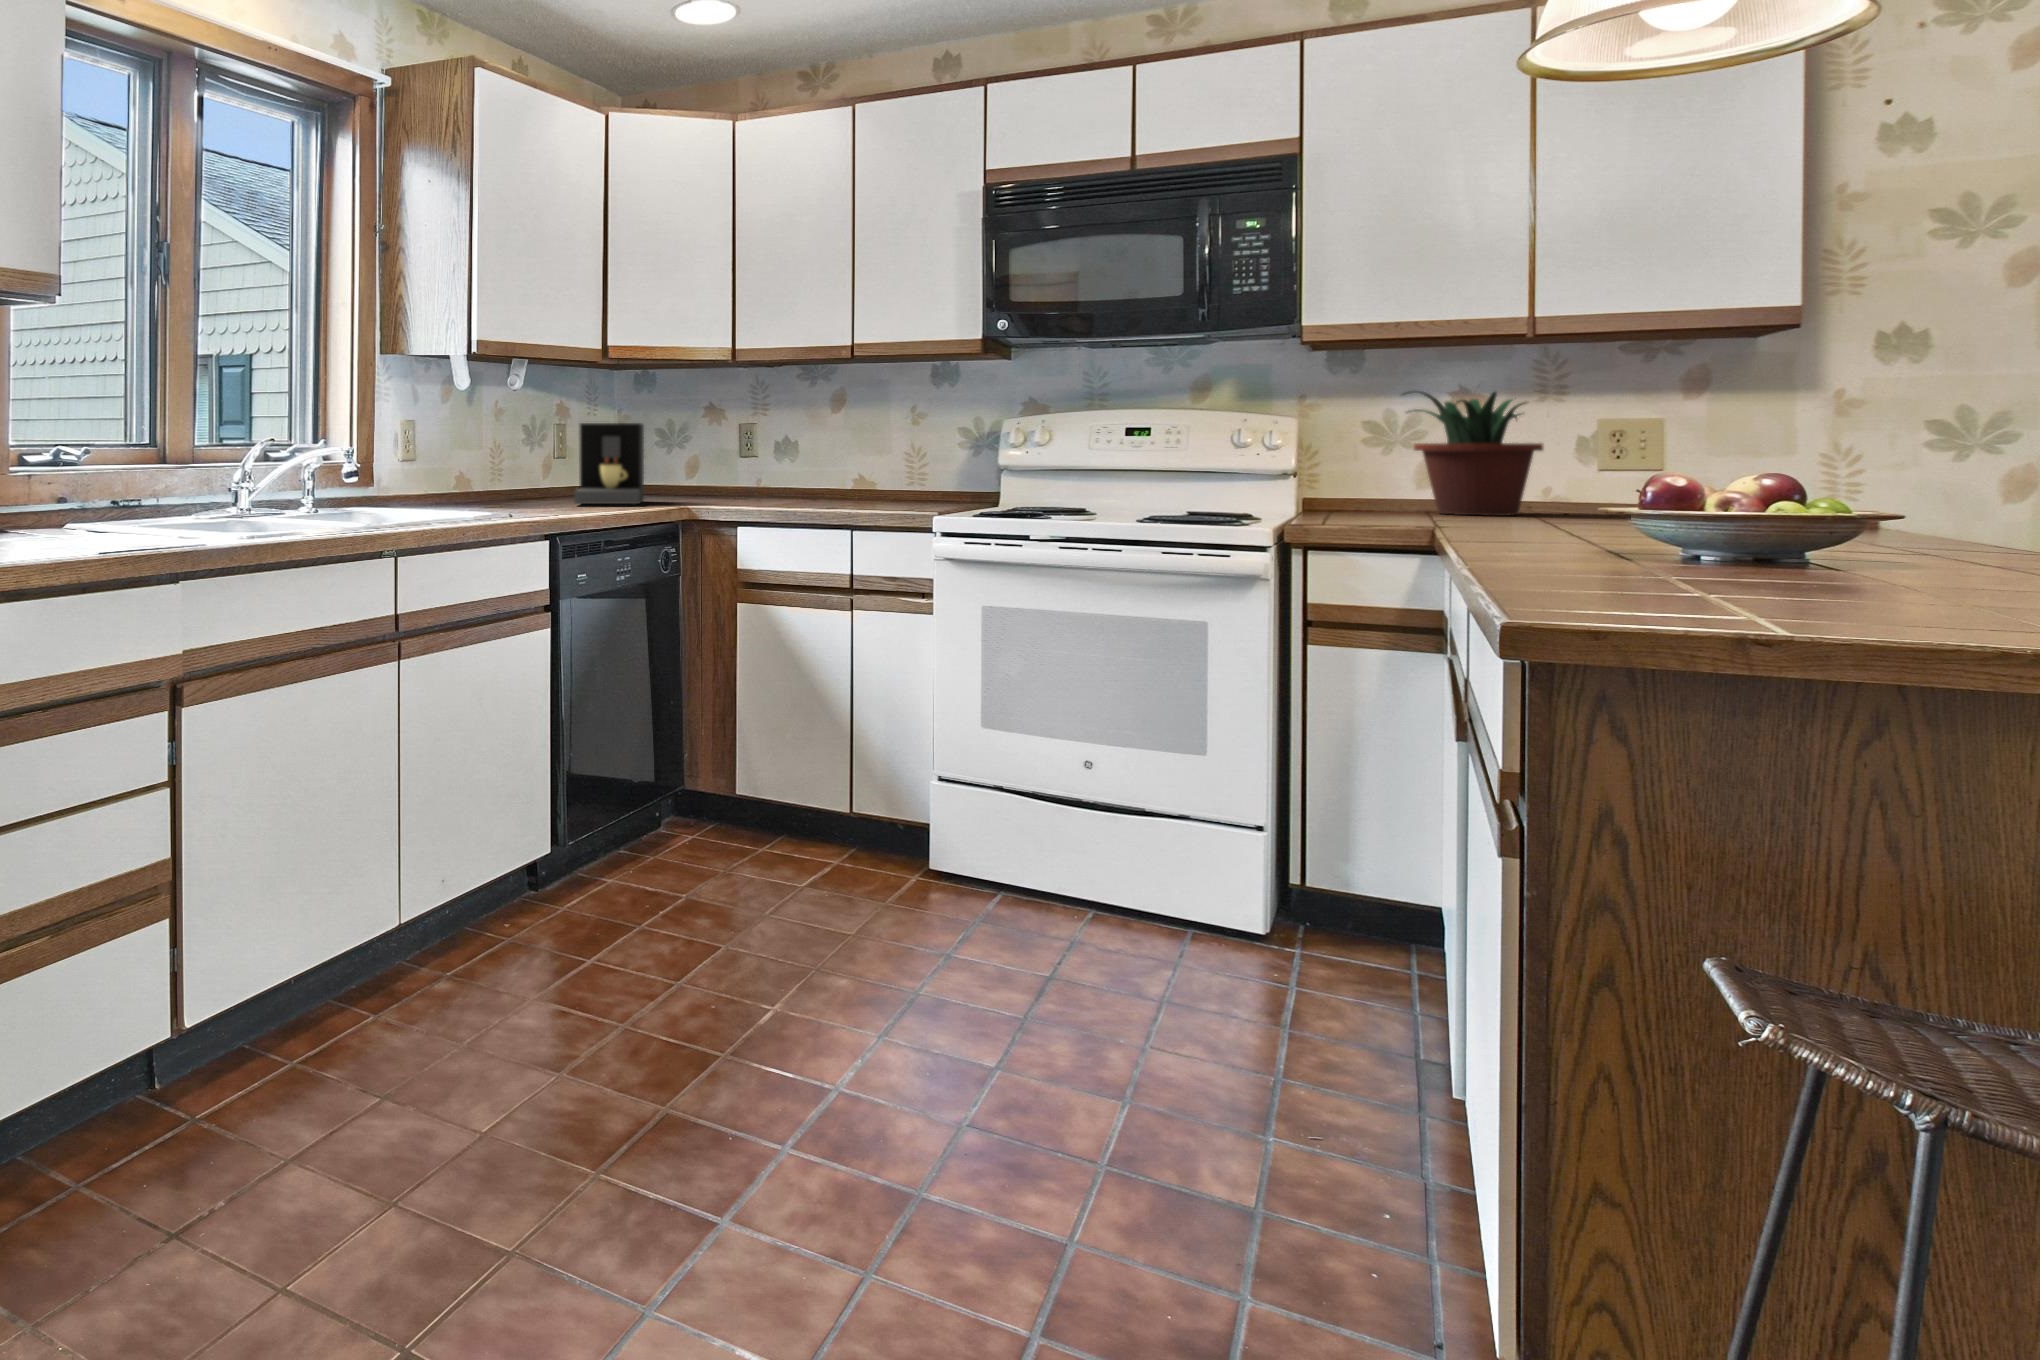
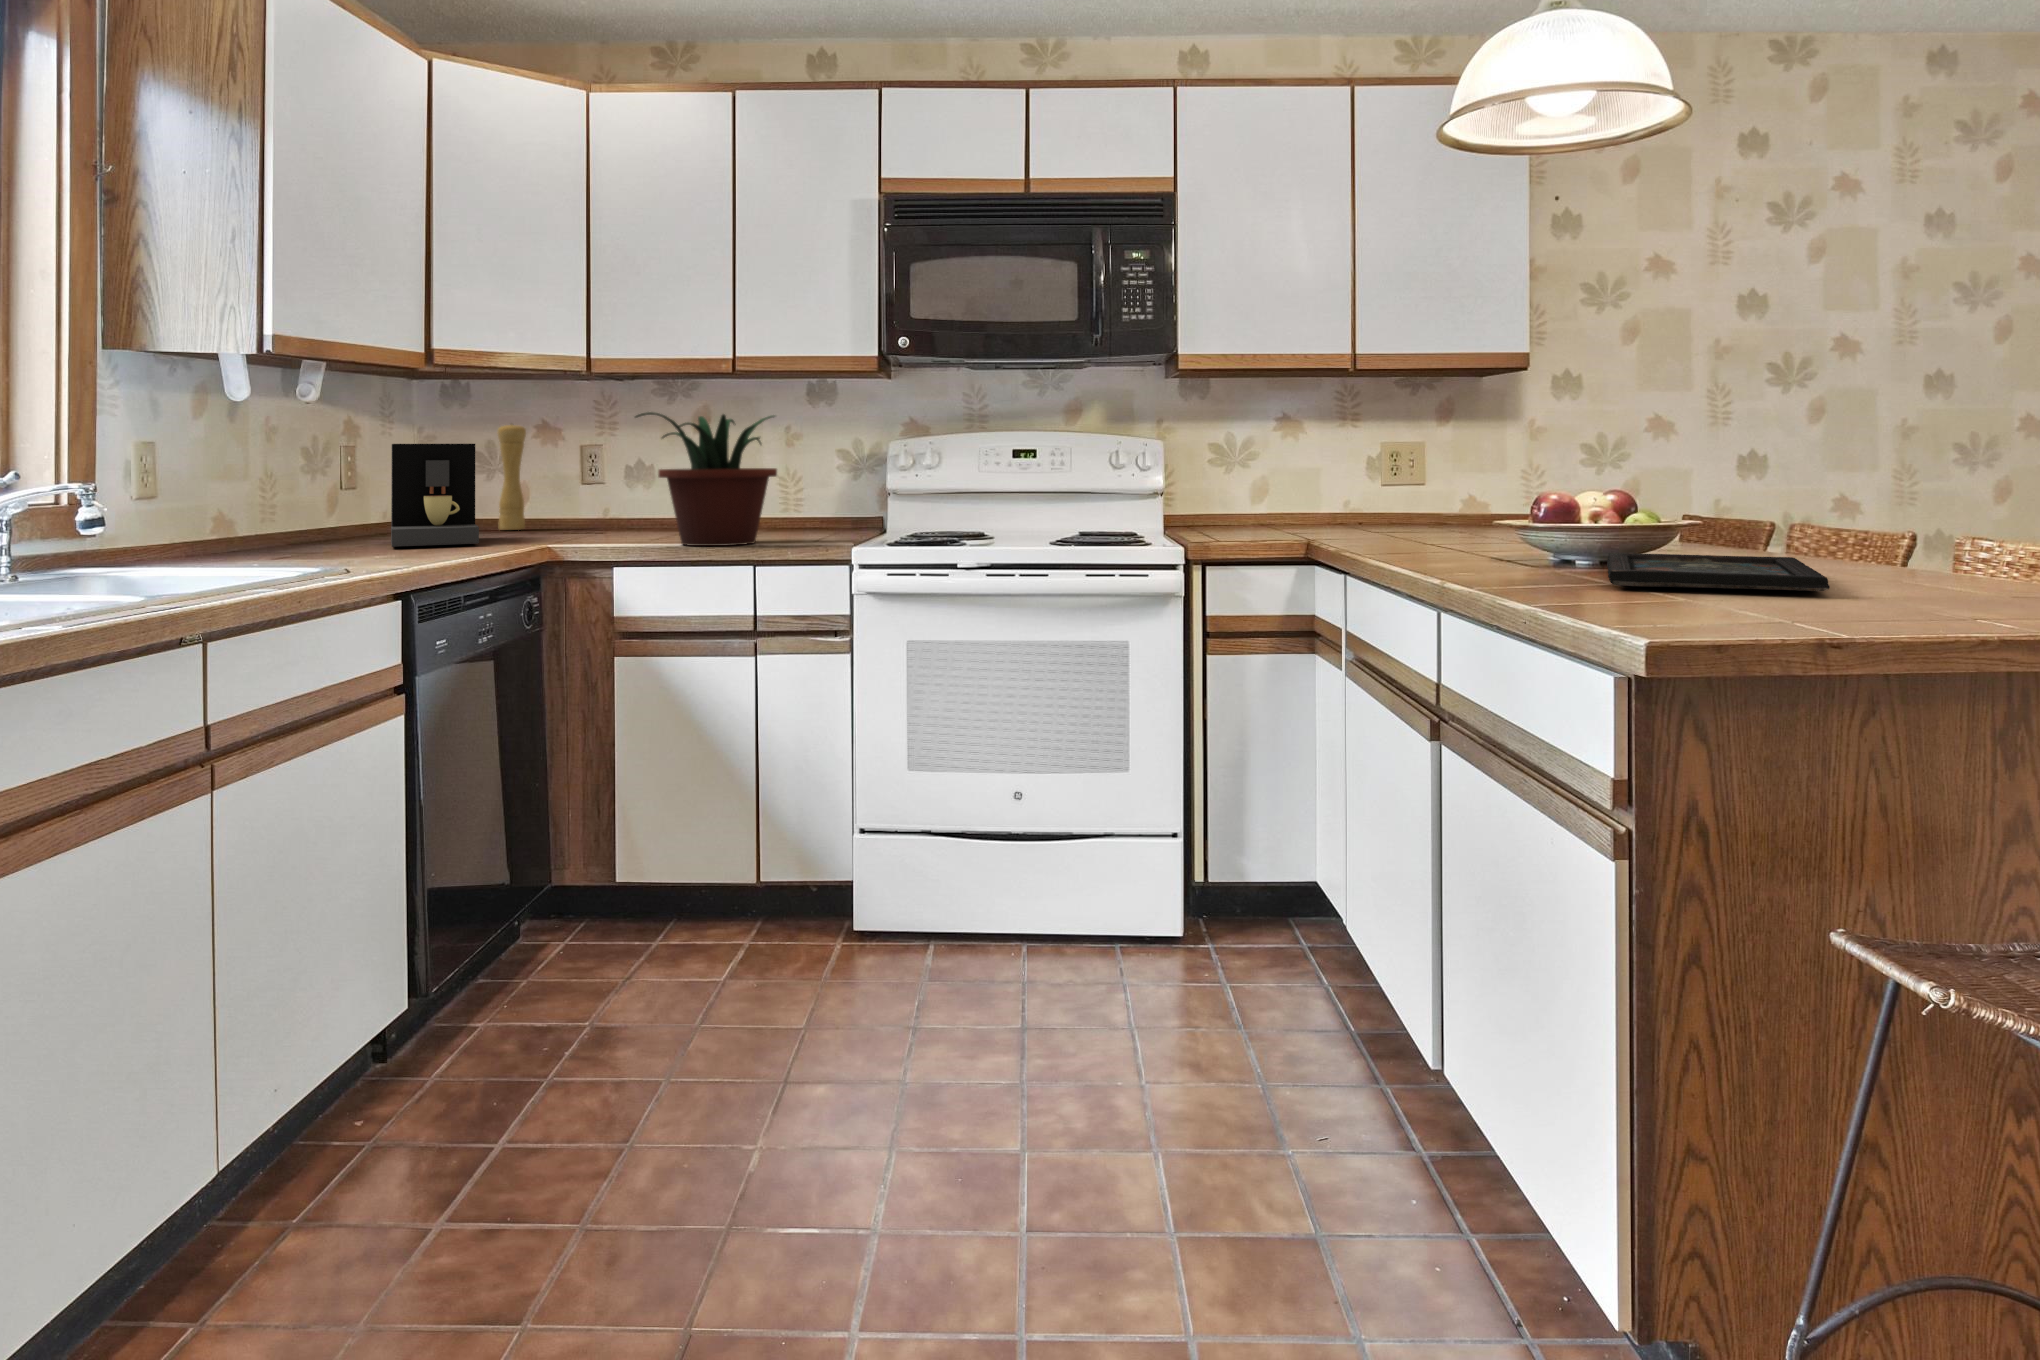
potted plant: present [1403,391,1544,516] -> present [635,412,777,546]
pepper mill: none [676,407,698,497] -> present [498,424,526,530]
tray: none [1604,543,1964,588] -> present [1607,553,1830,591]

